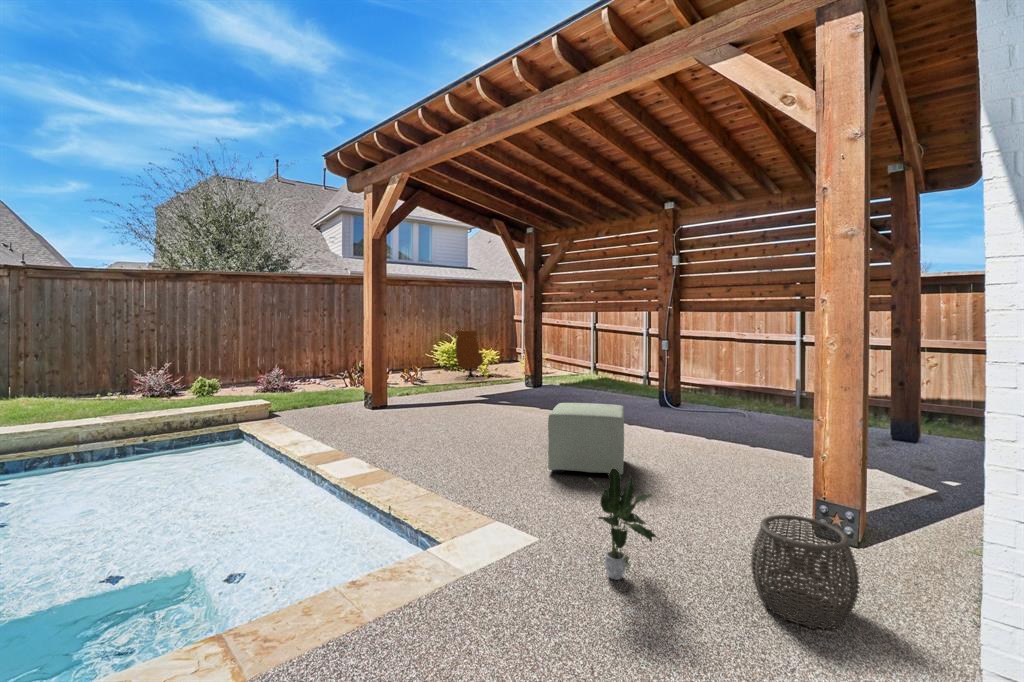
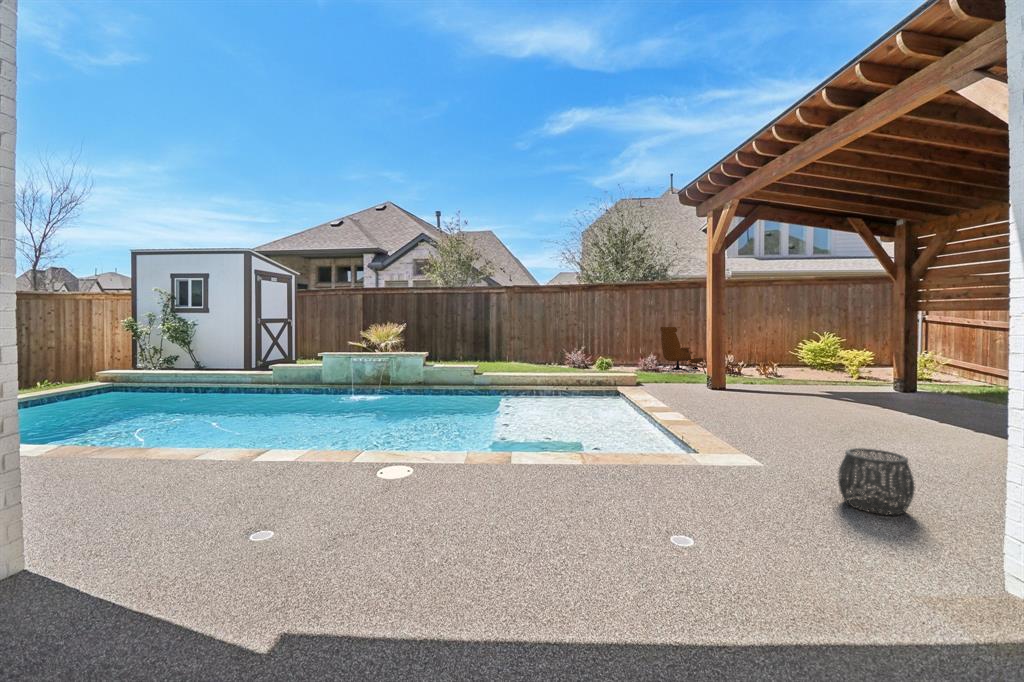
lounge chair: present [455,331,484,380] -> present [660,327,705,372]
ottoman: present [548,403,624,475] -> none [799,386,892,447]
potted plant: present [589,468,657,580] -> none [744,407,793,474]

